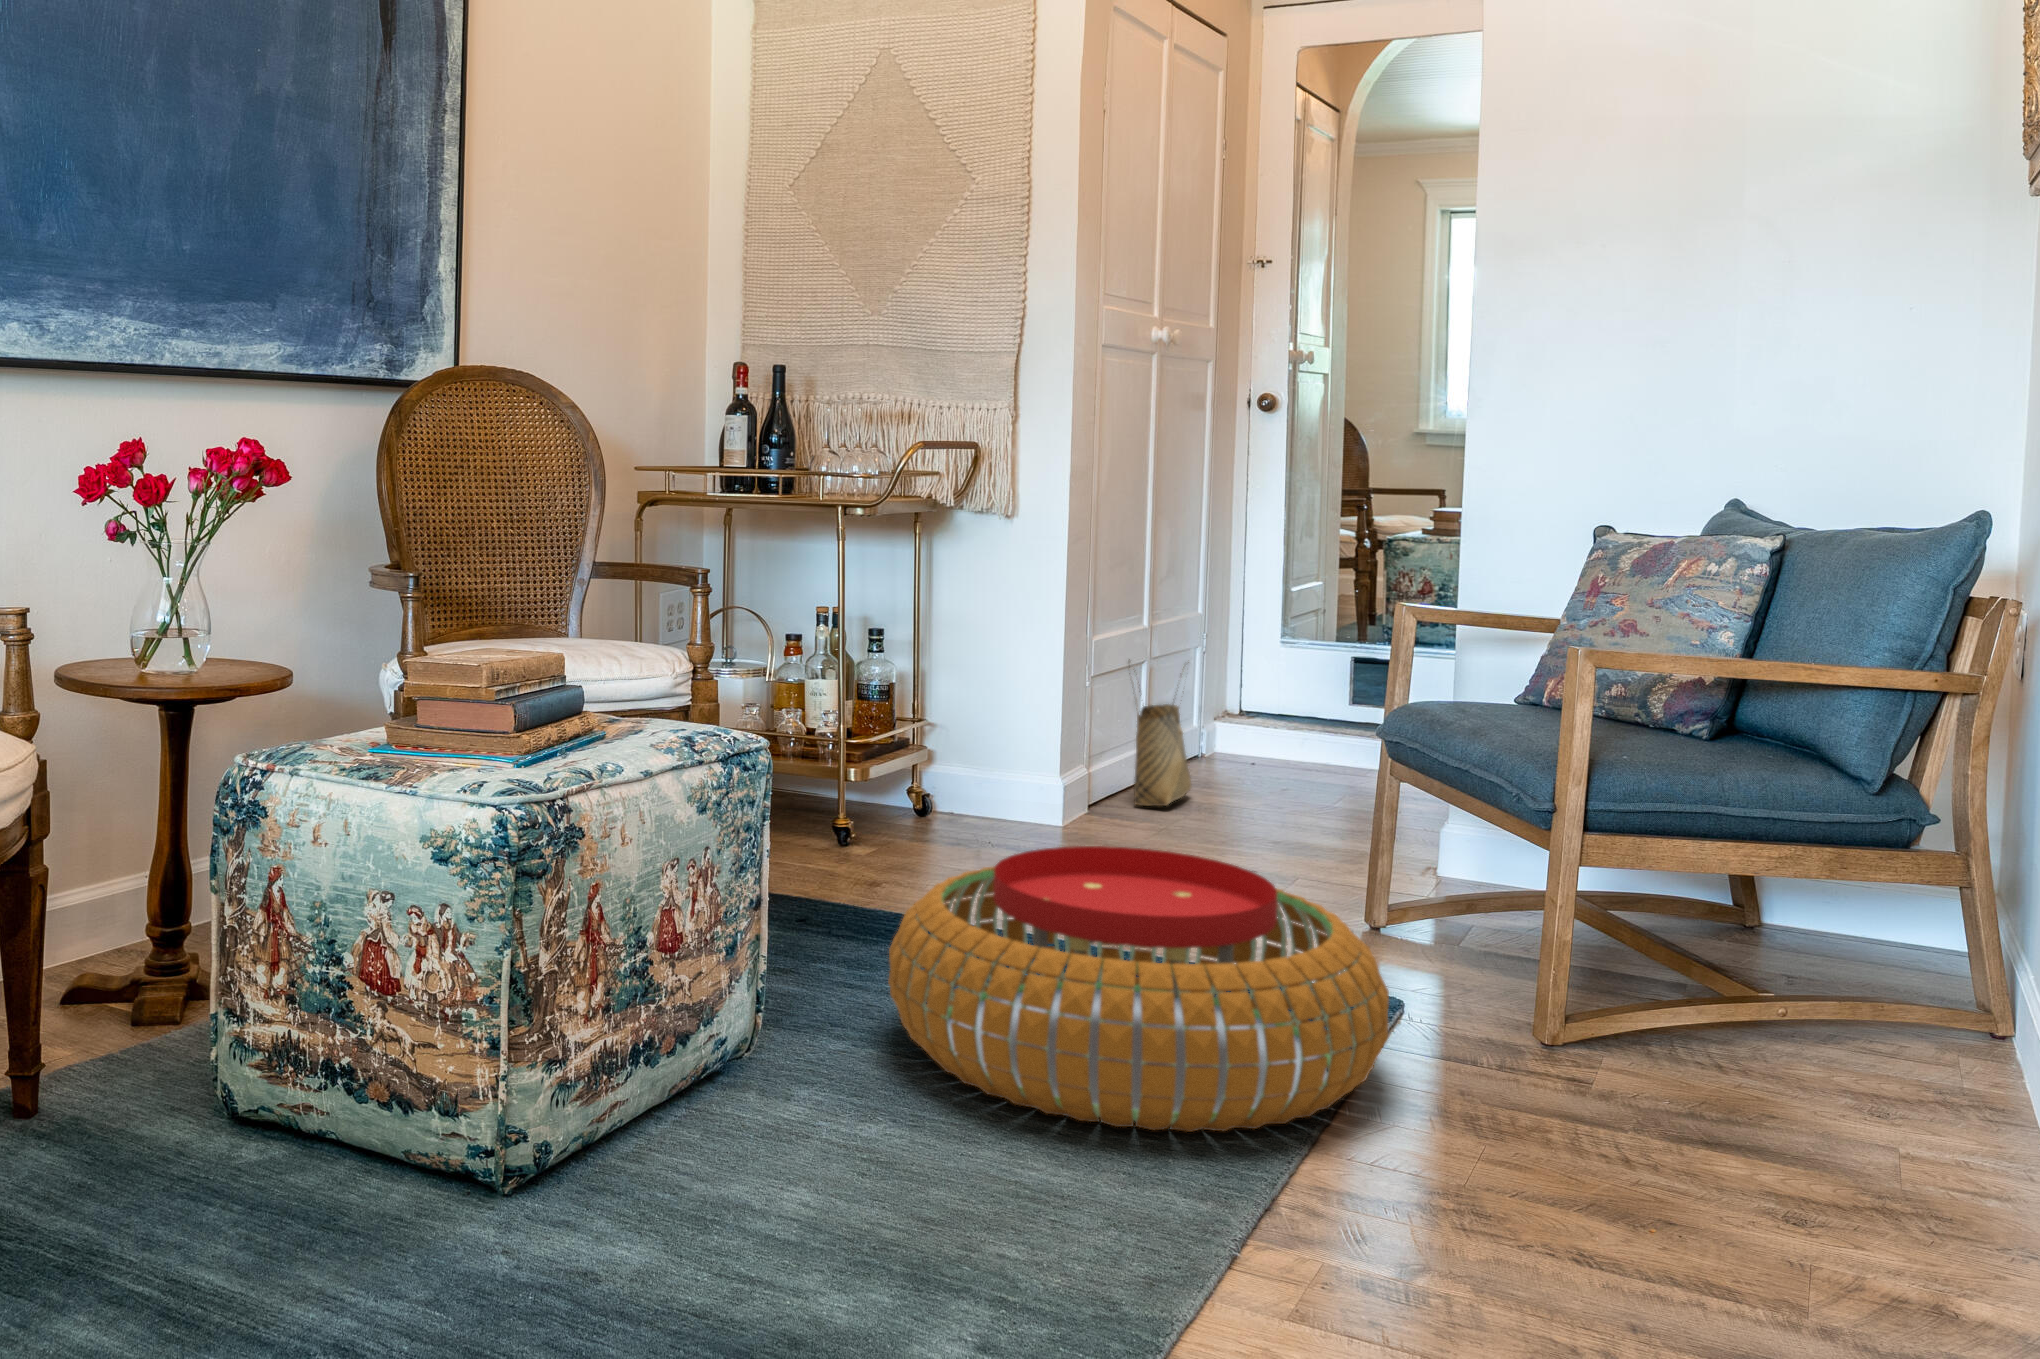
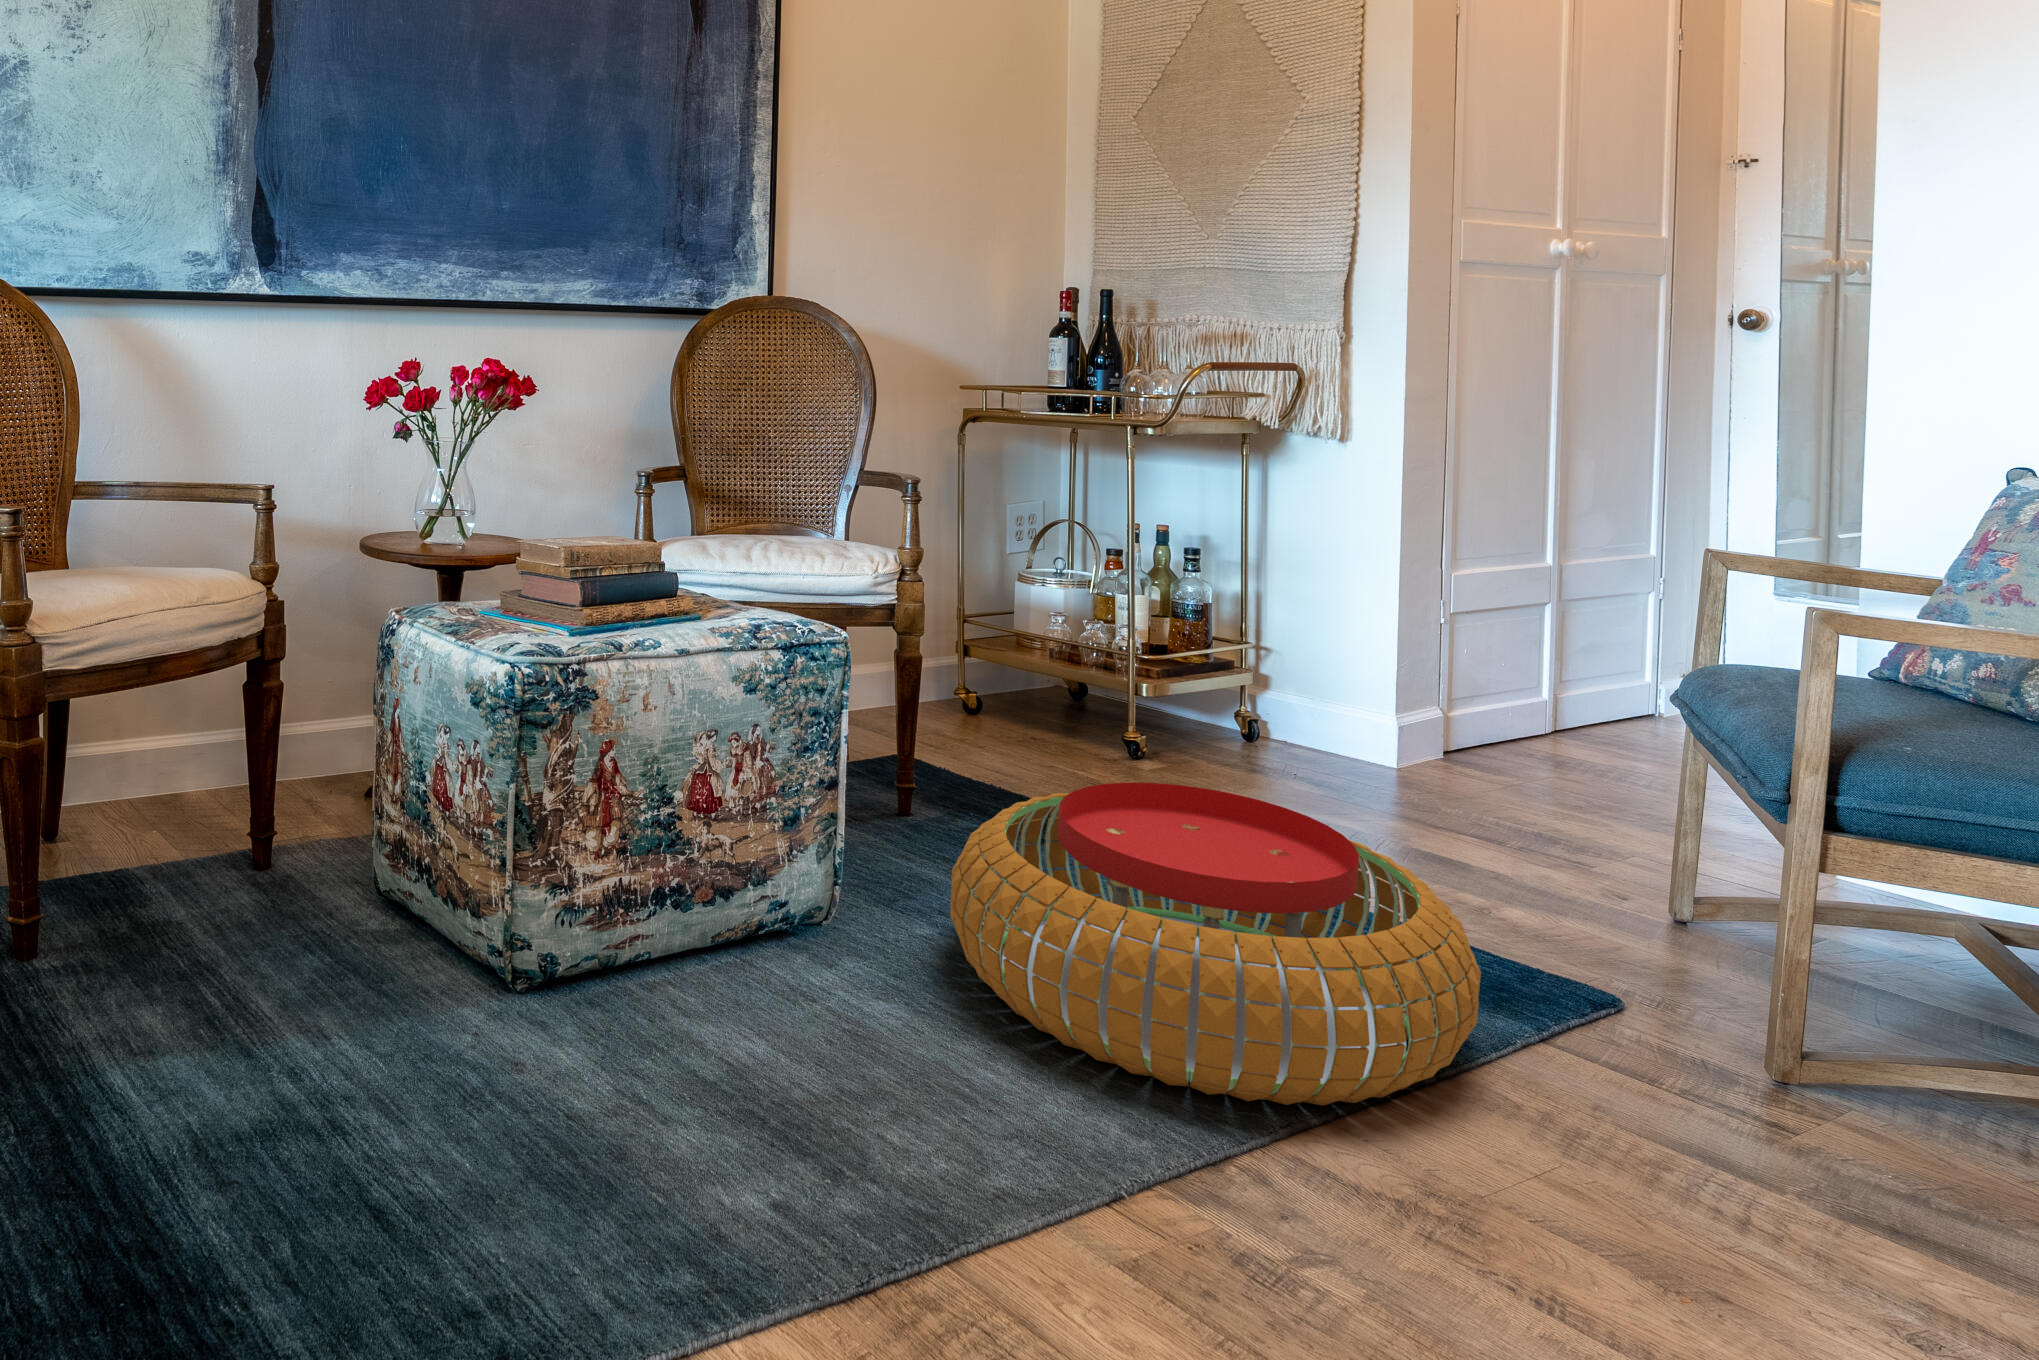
woven basket: present [1129,659,1191,806] -> none [1492,607,1578,762]

